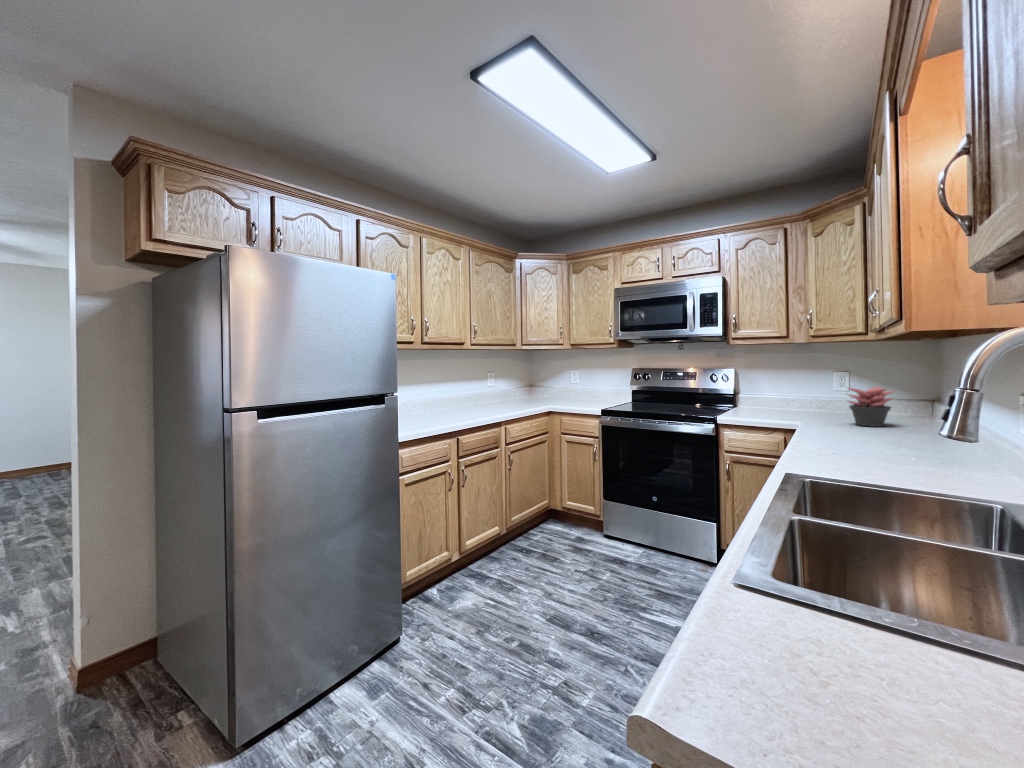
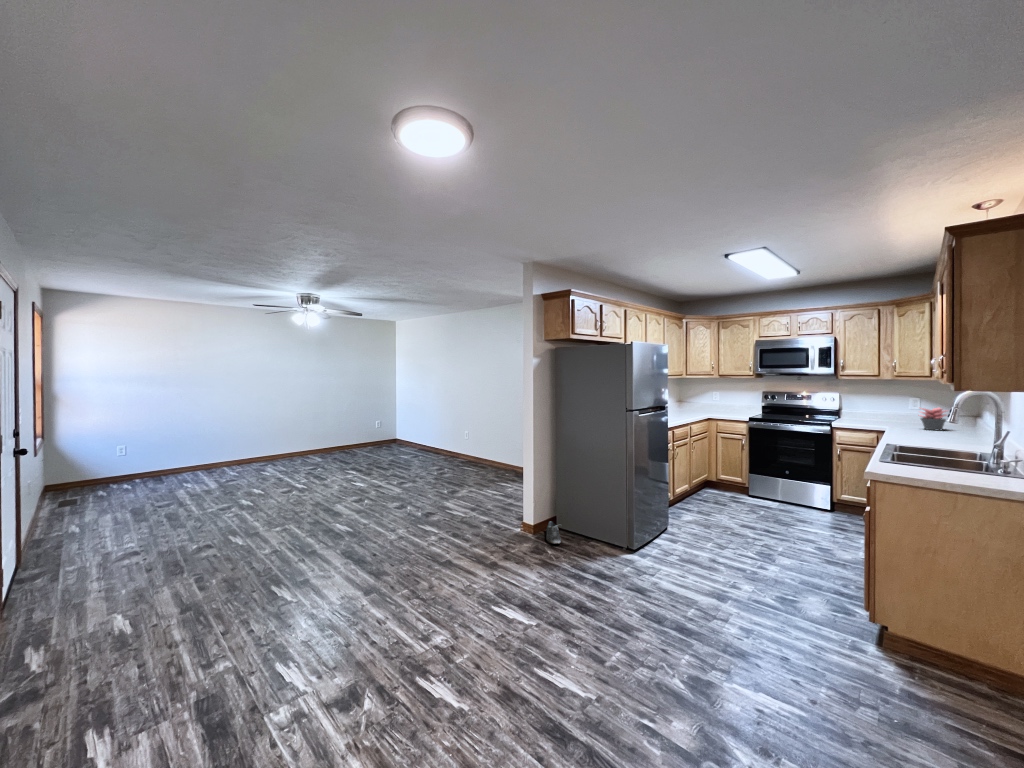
shoe: none [75,654,154,737] -> present [546,521,561,544]

